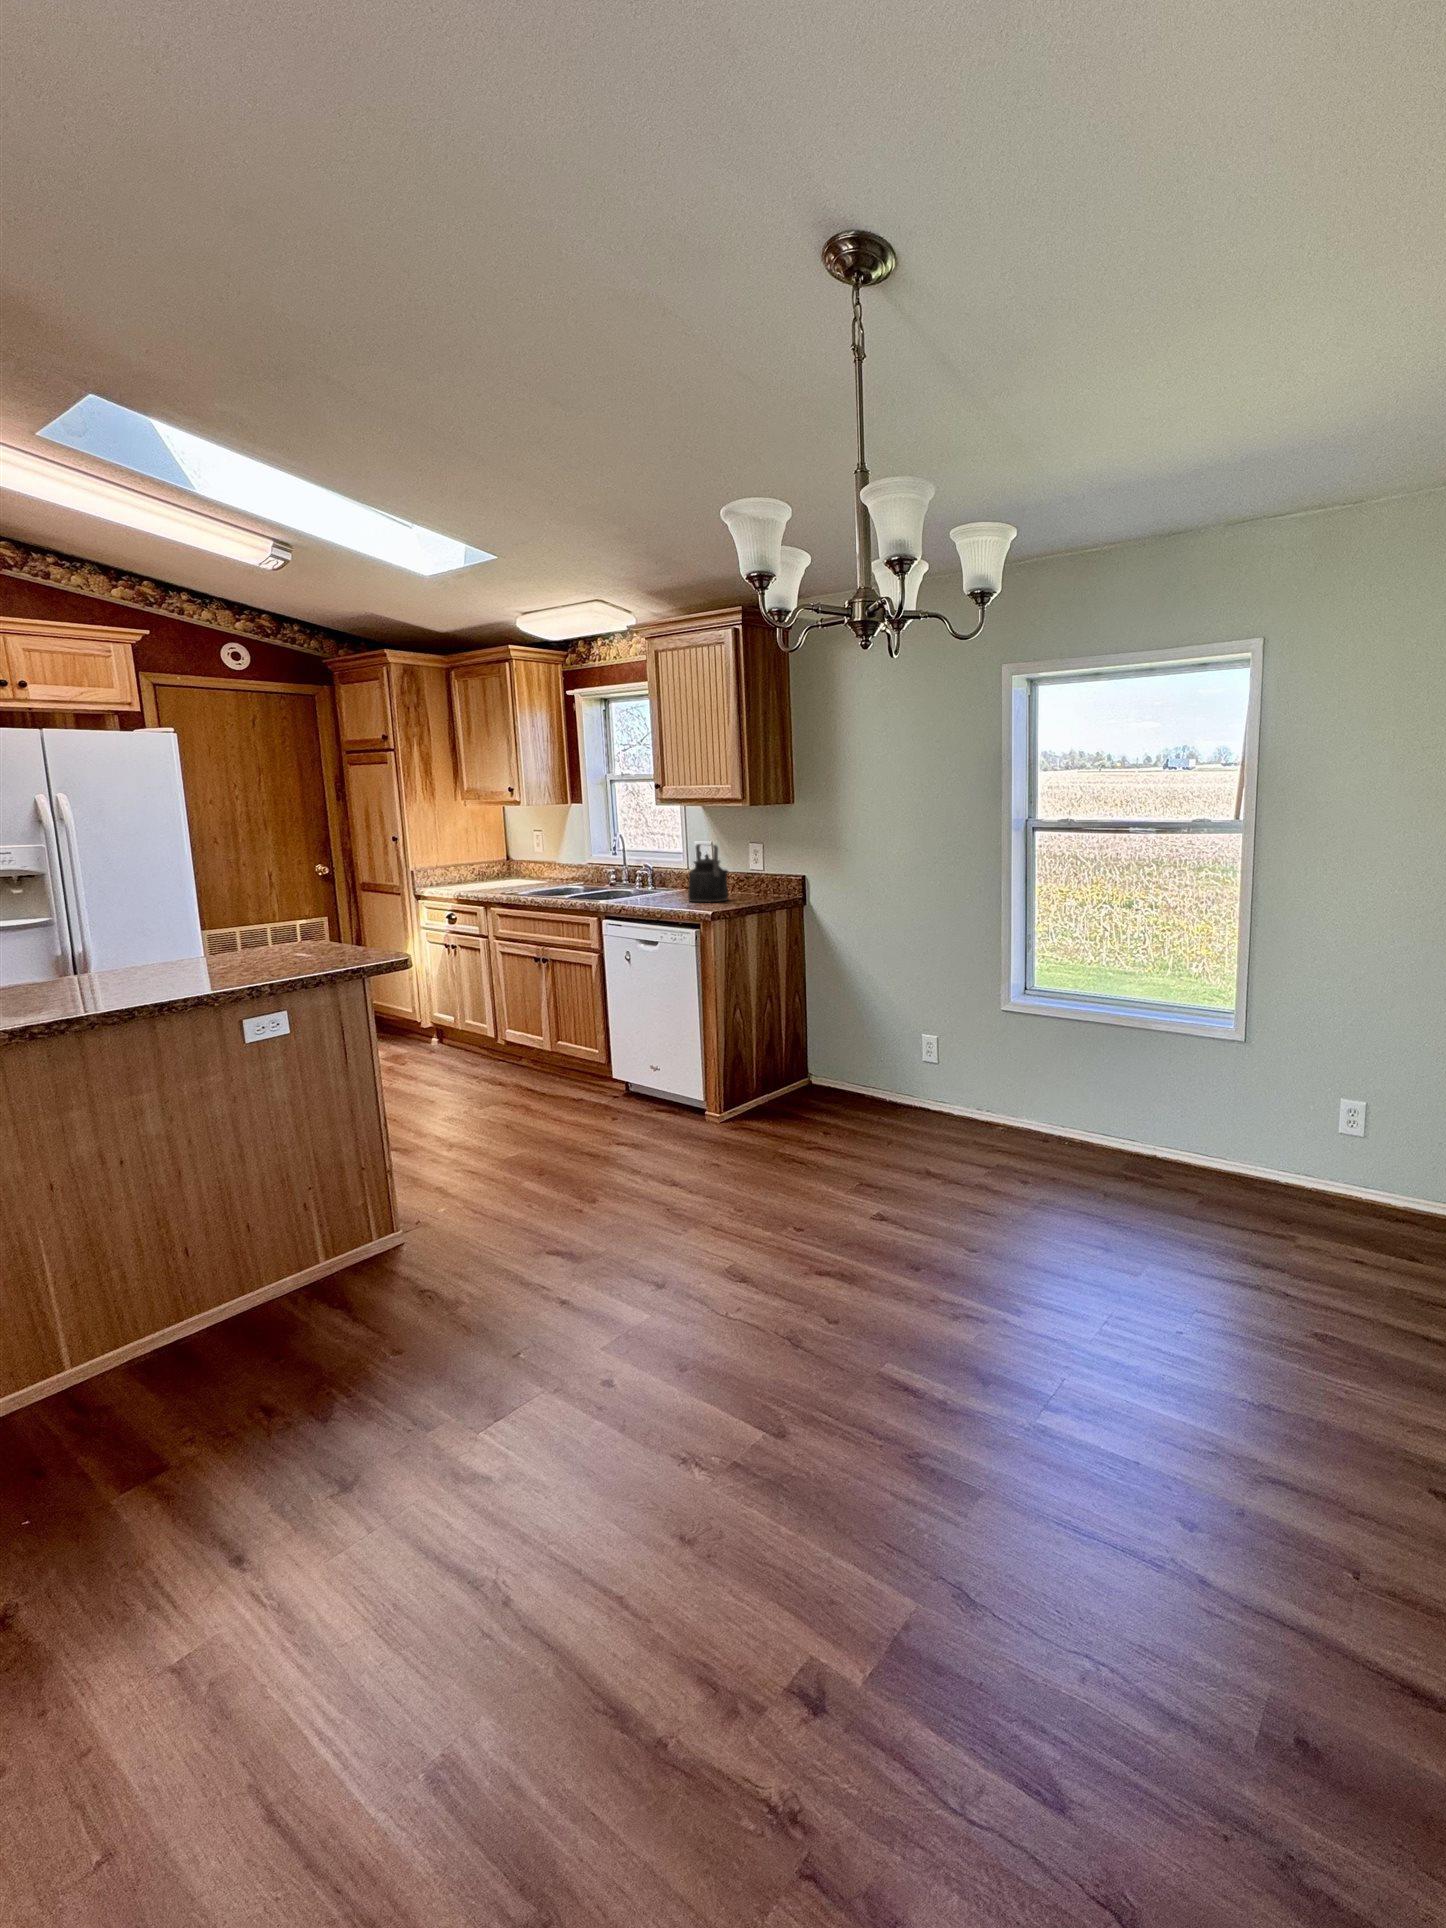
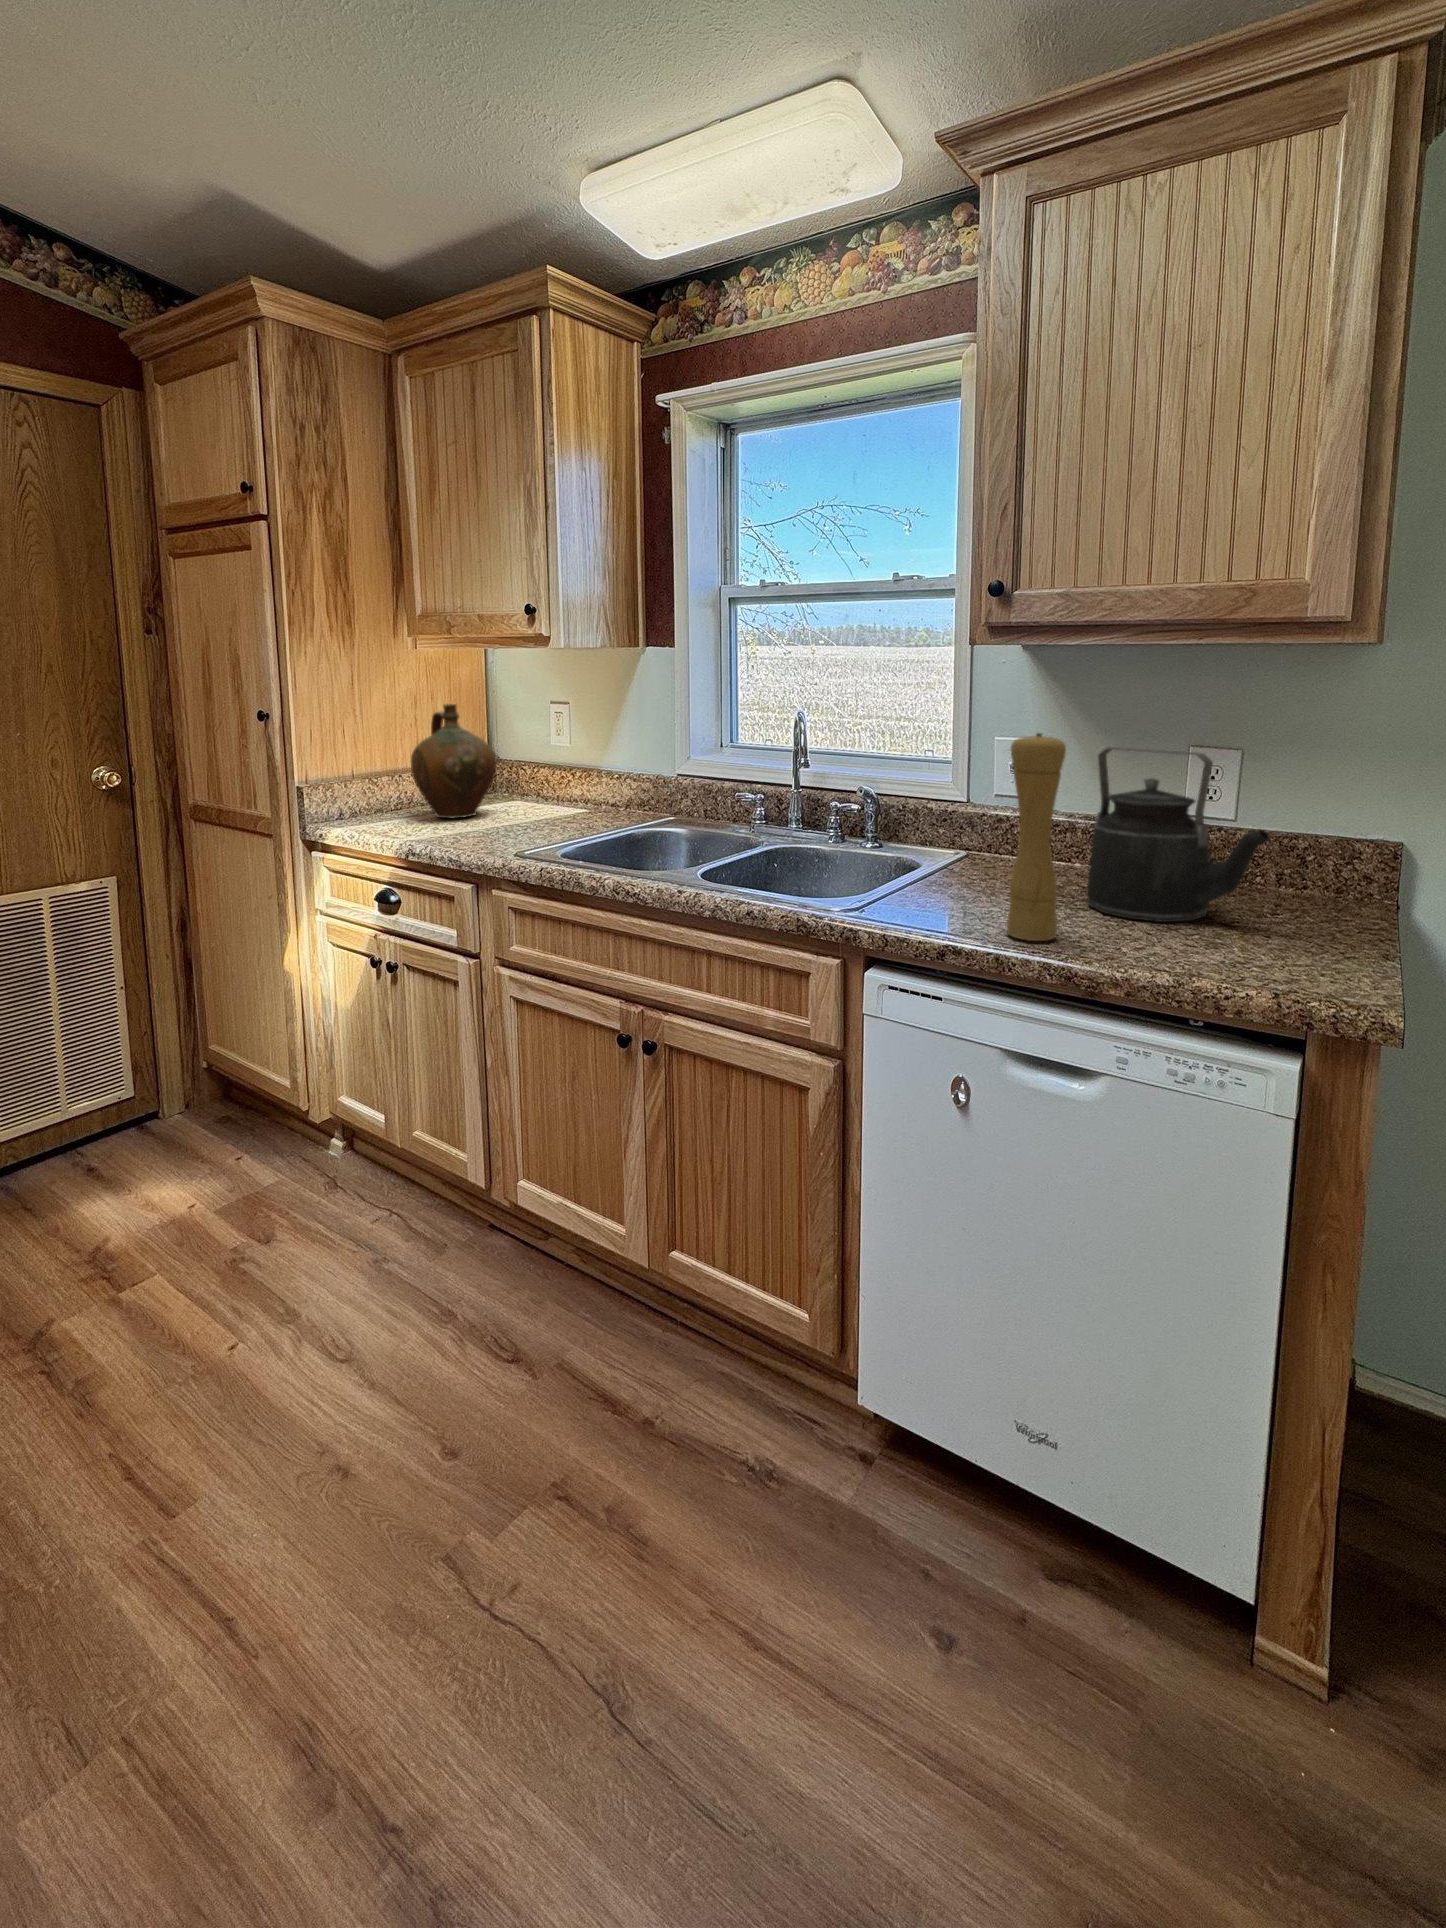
ceramic jug: none [463,833,503,886] -> present [411,704,496,818]
pepper mill: none [638,838,657,906] -> present [1007,733,1066,941]

